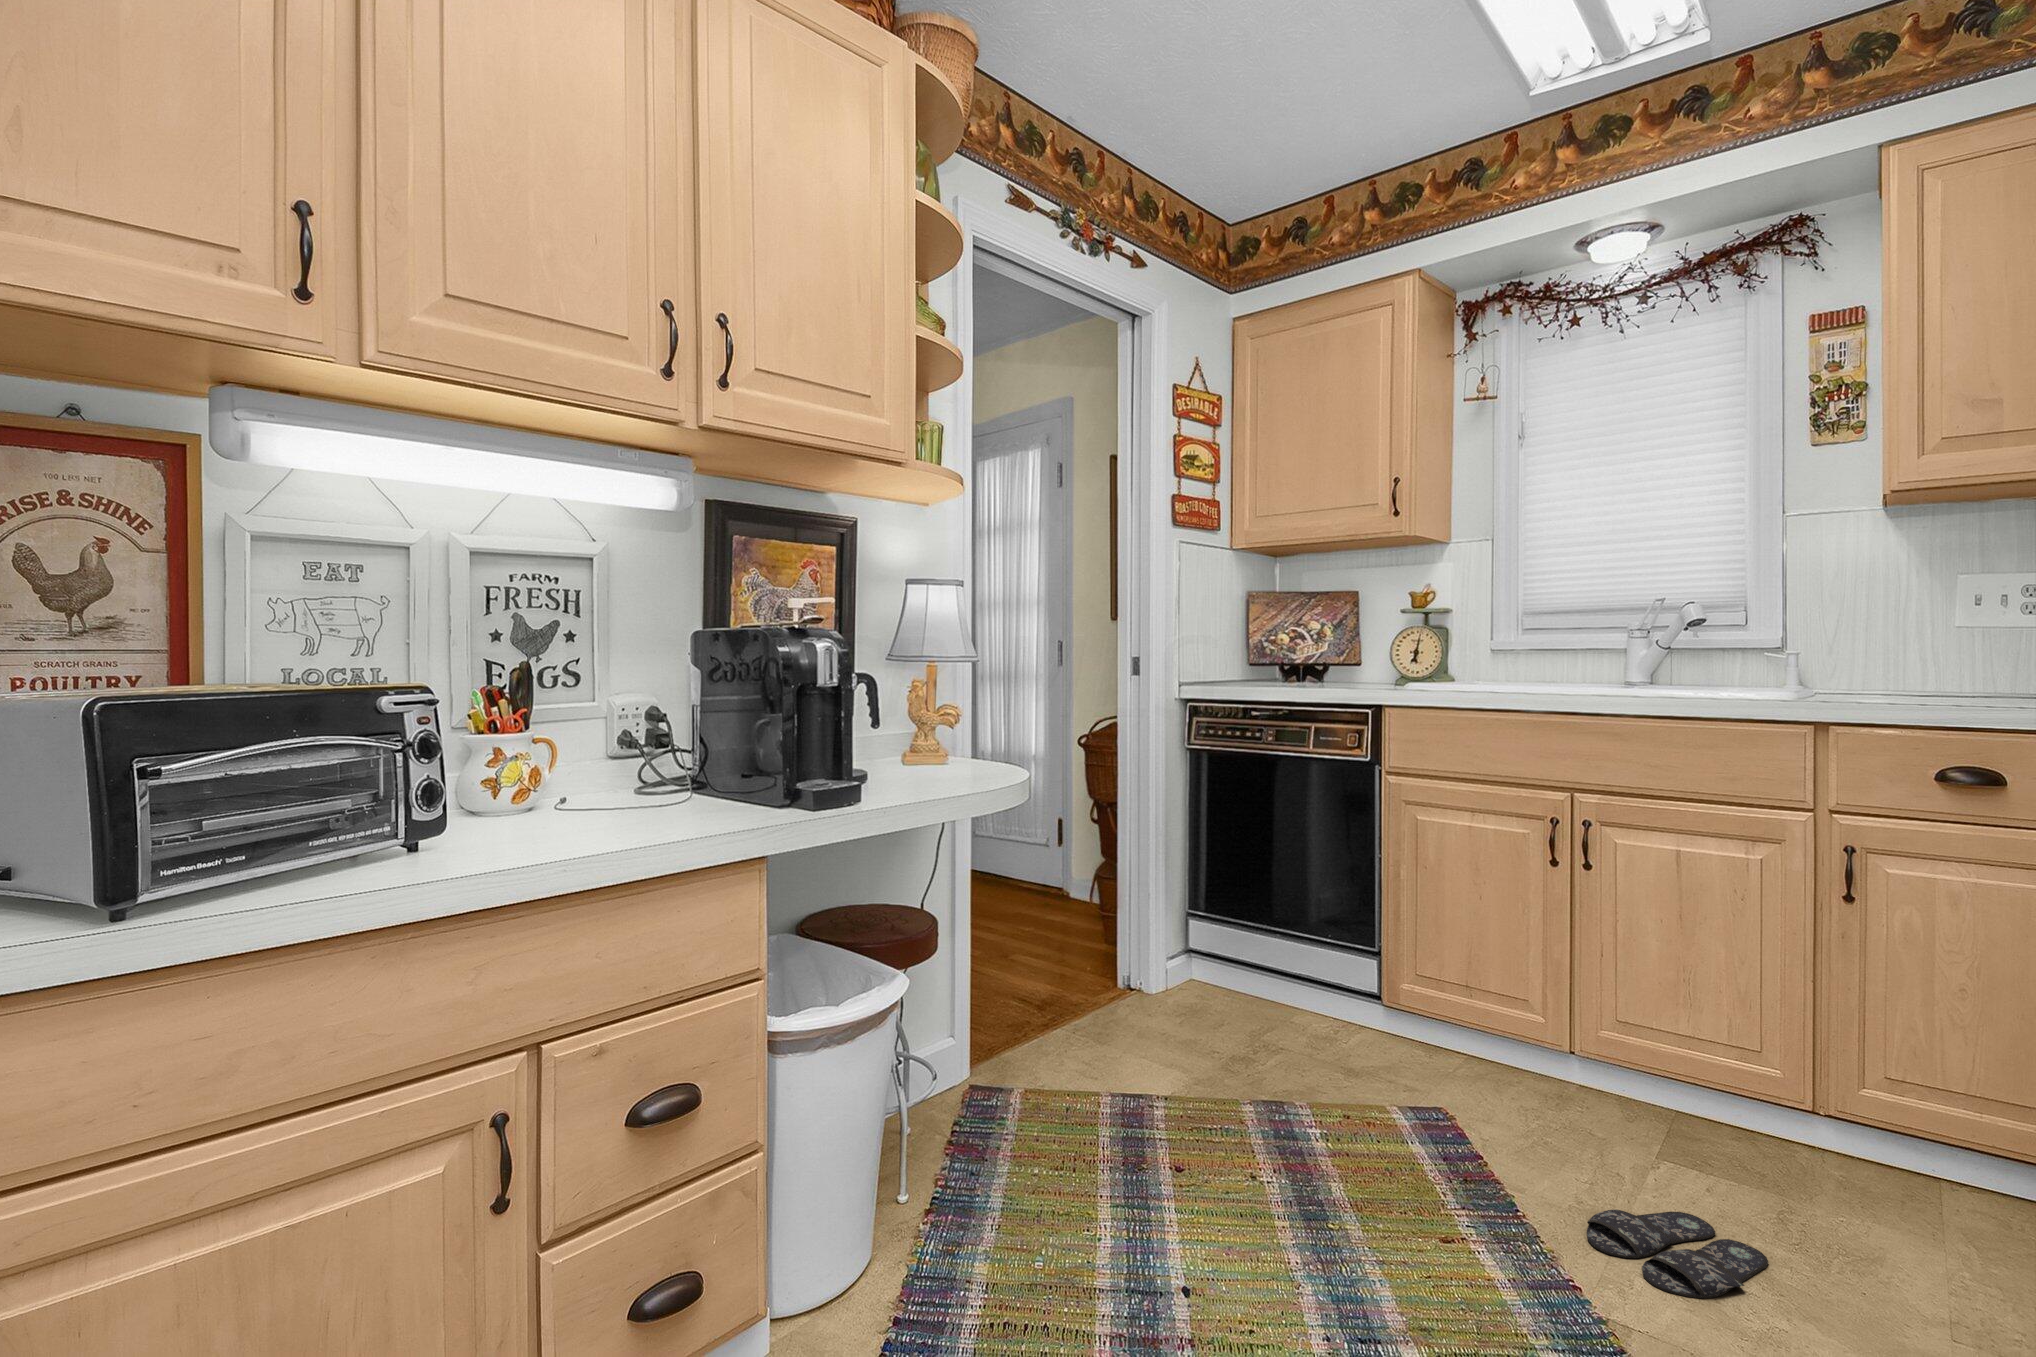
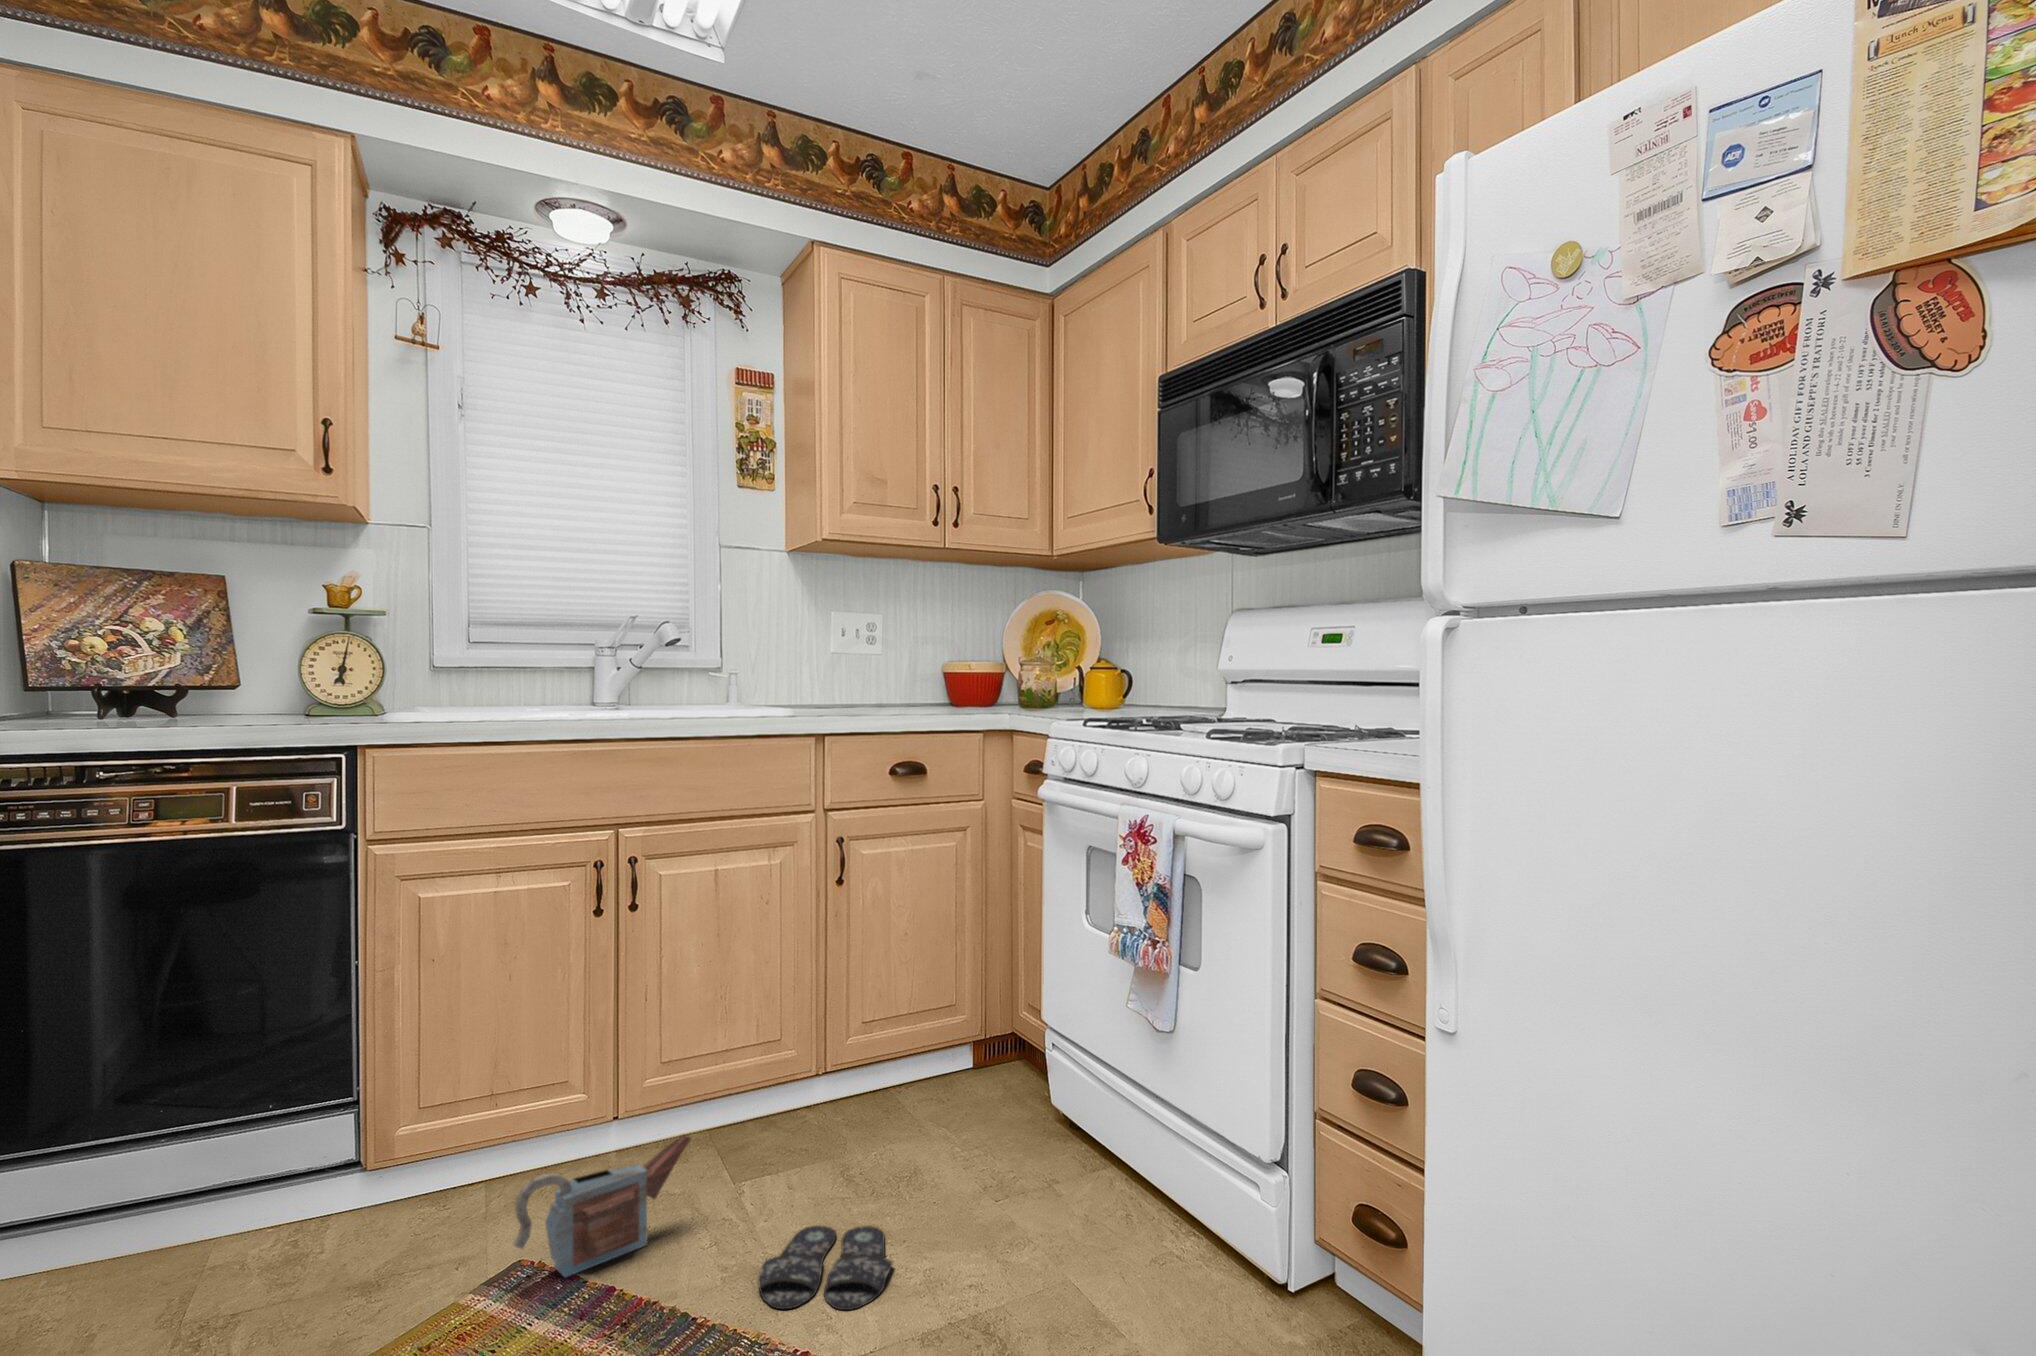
watering can: none [1420,1044,1589,1148] -> present [513,1135,691,1277]

